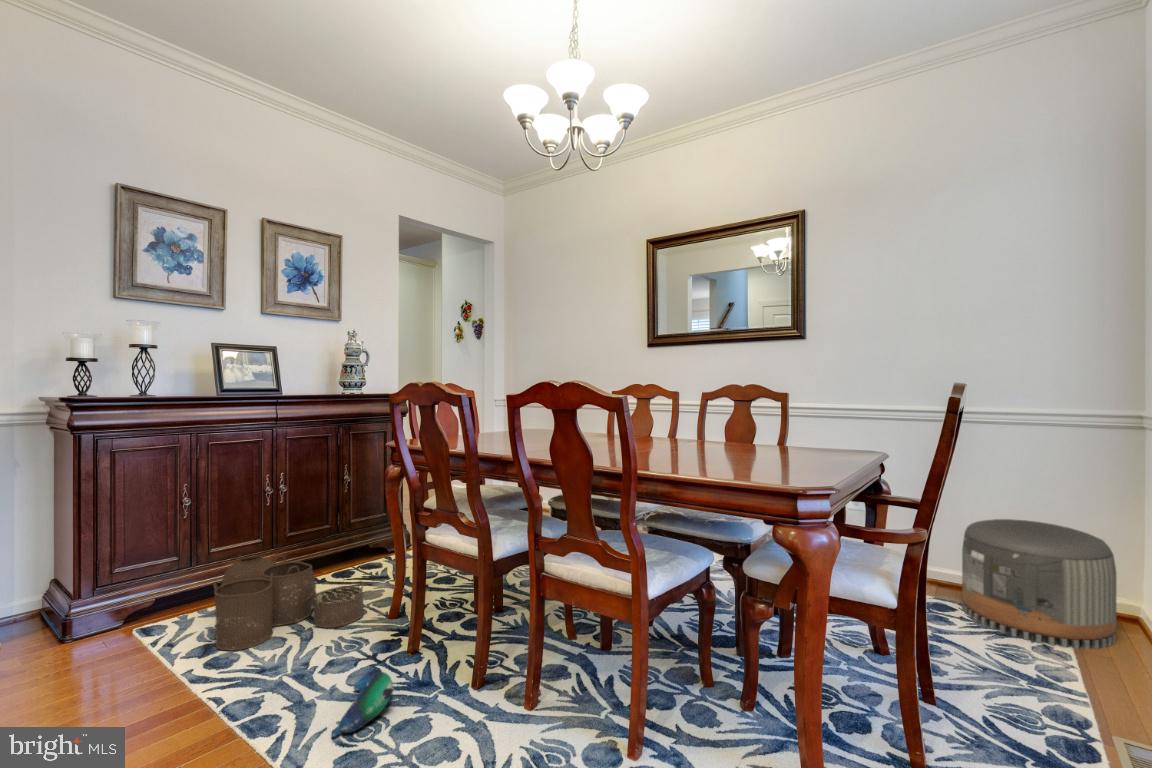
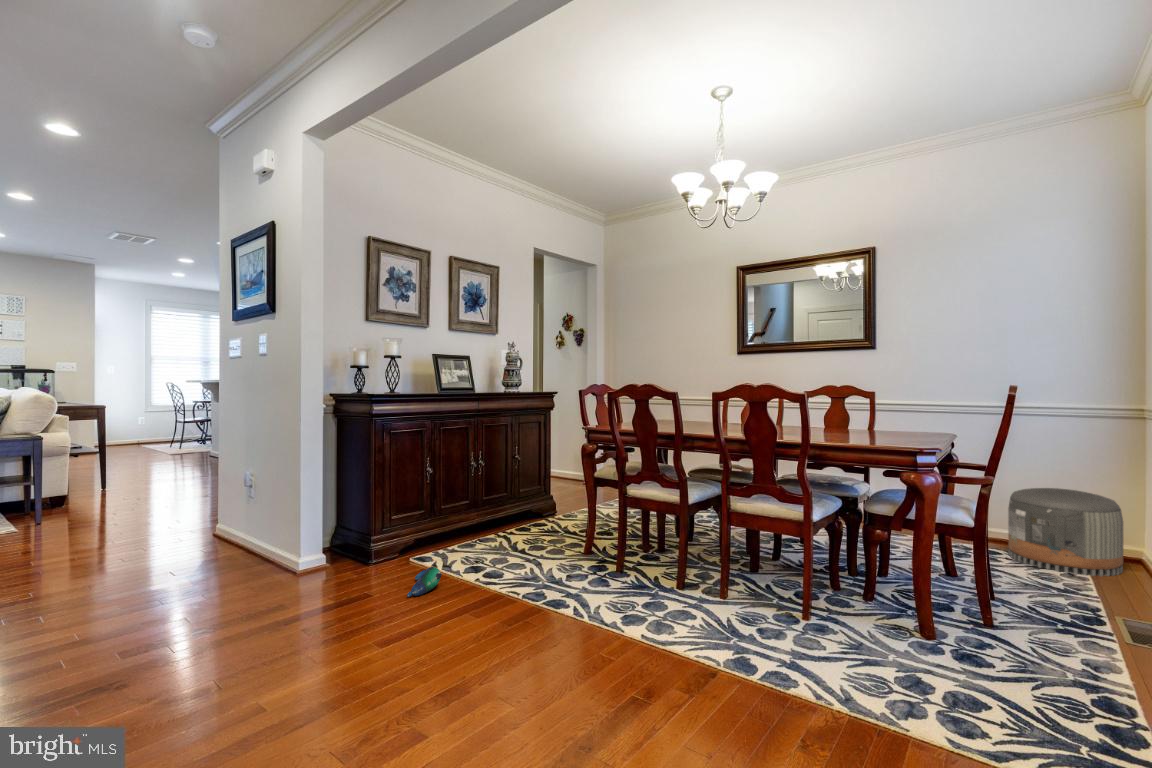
woven basket: present [213,553,363,650] -> none [453,510,563,572]
plush toy: present [332,672,394,737] -> present [407,567,442,597]

